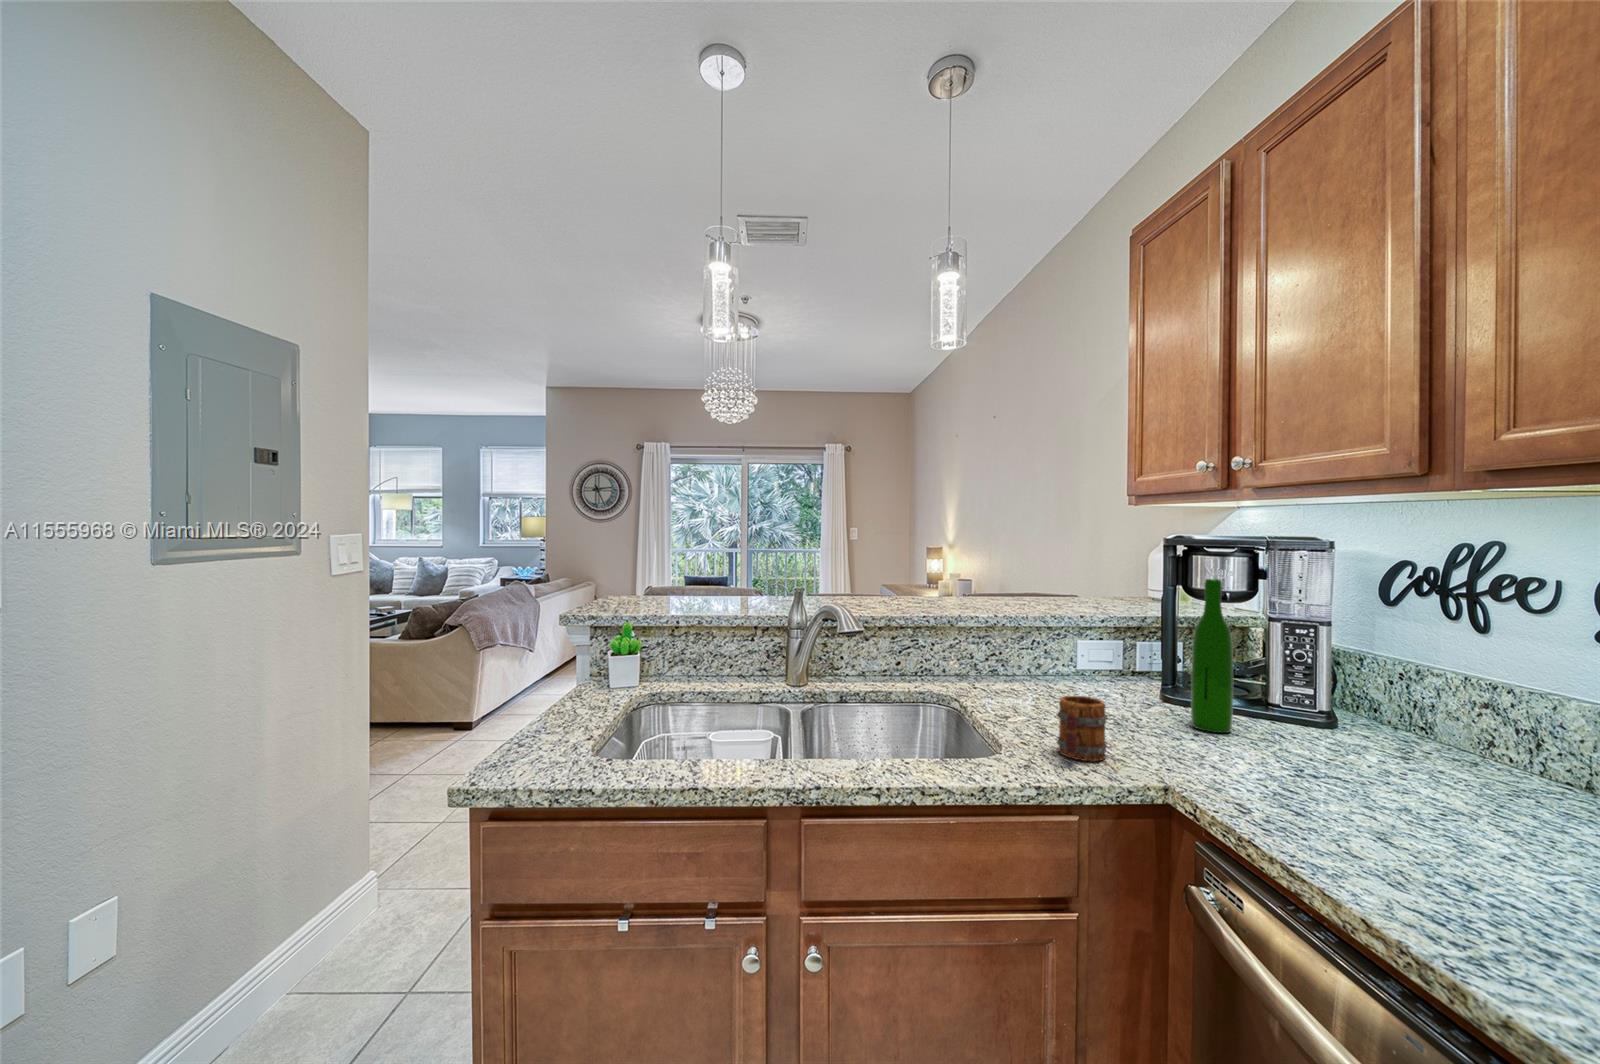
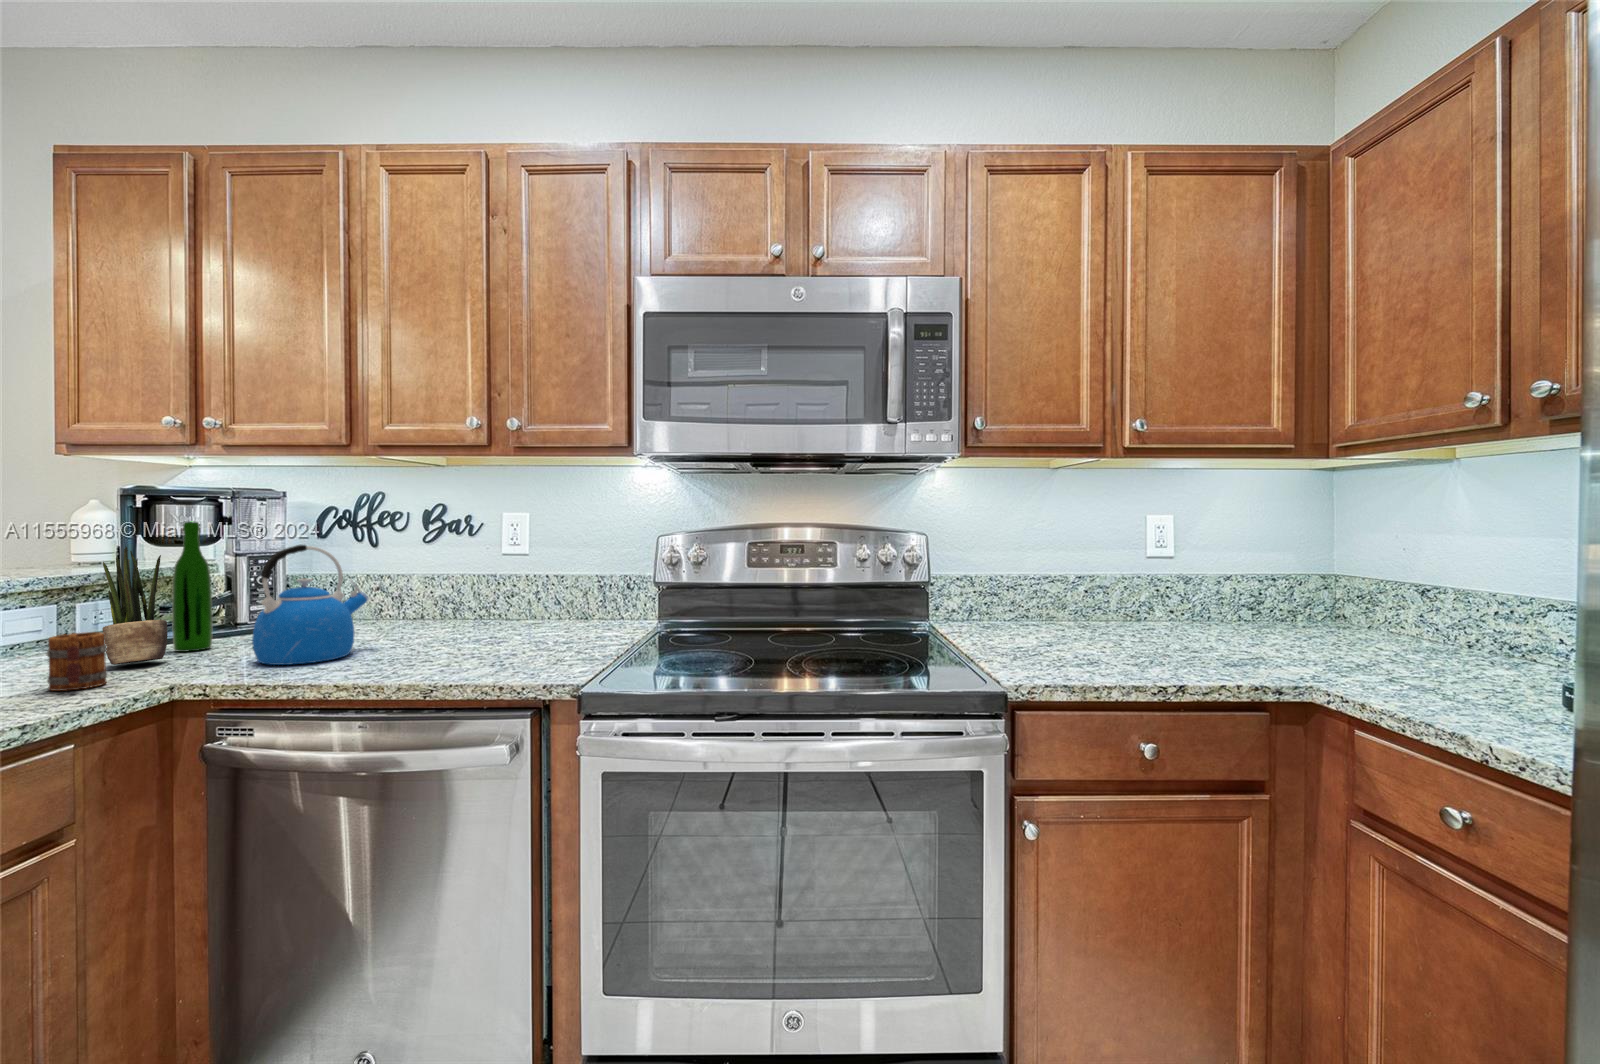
potted plant: none [1119,605,1177,738] -> present [102,547,167,665]
kettle: none [1265,627,1462,821] -> present [252,545,368,665]

